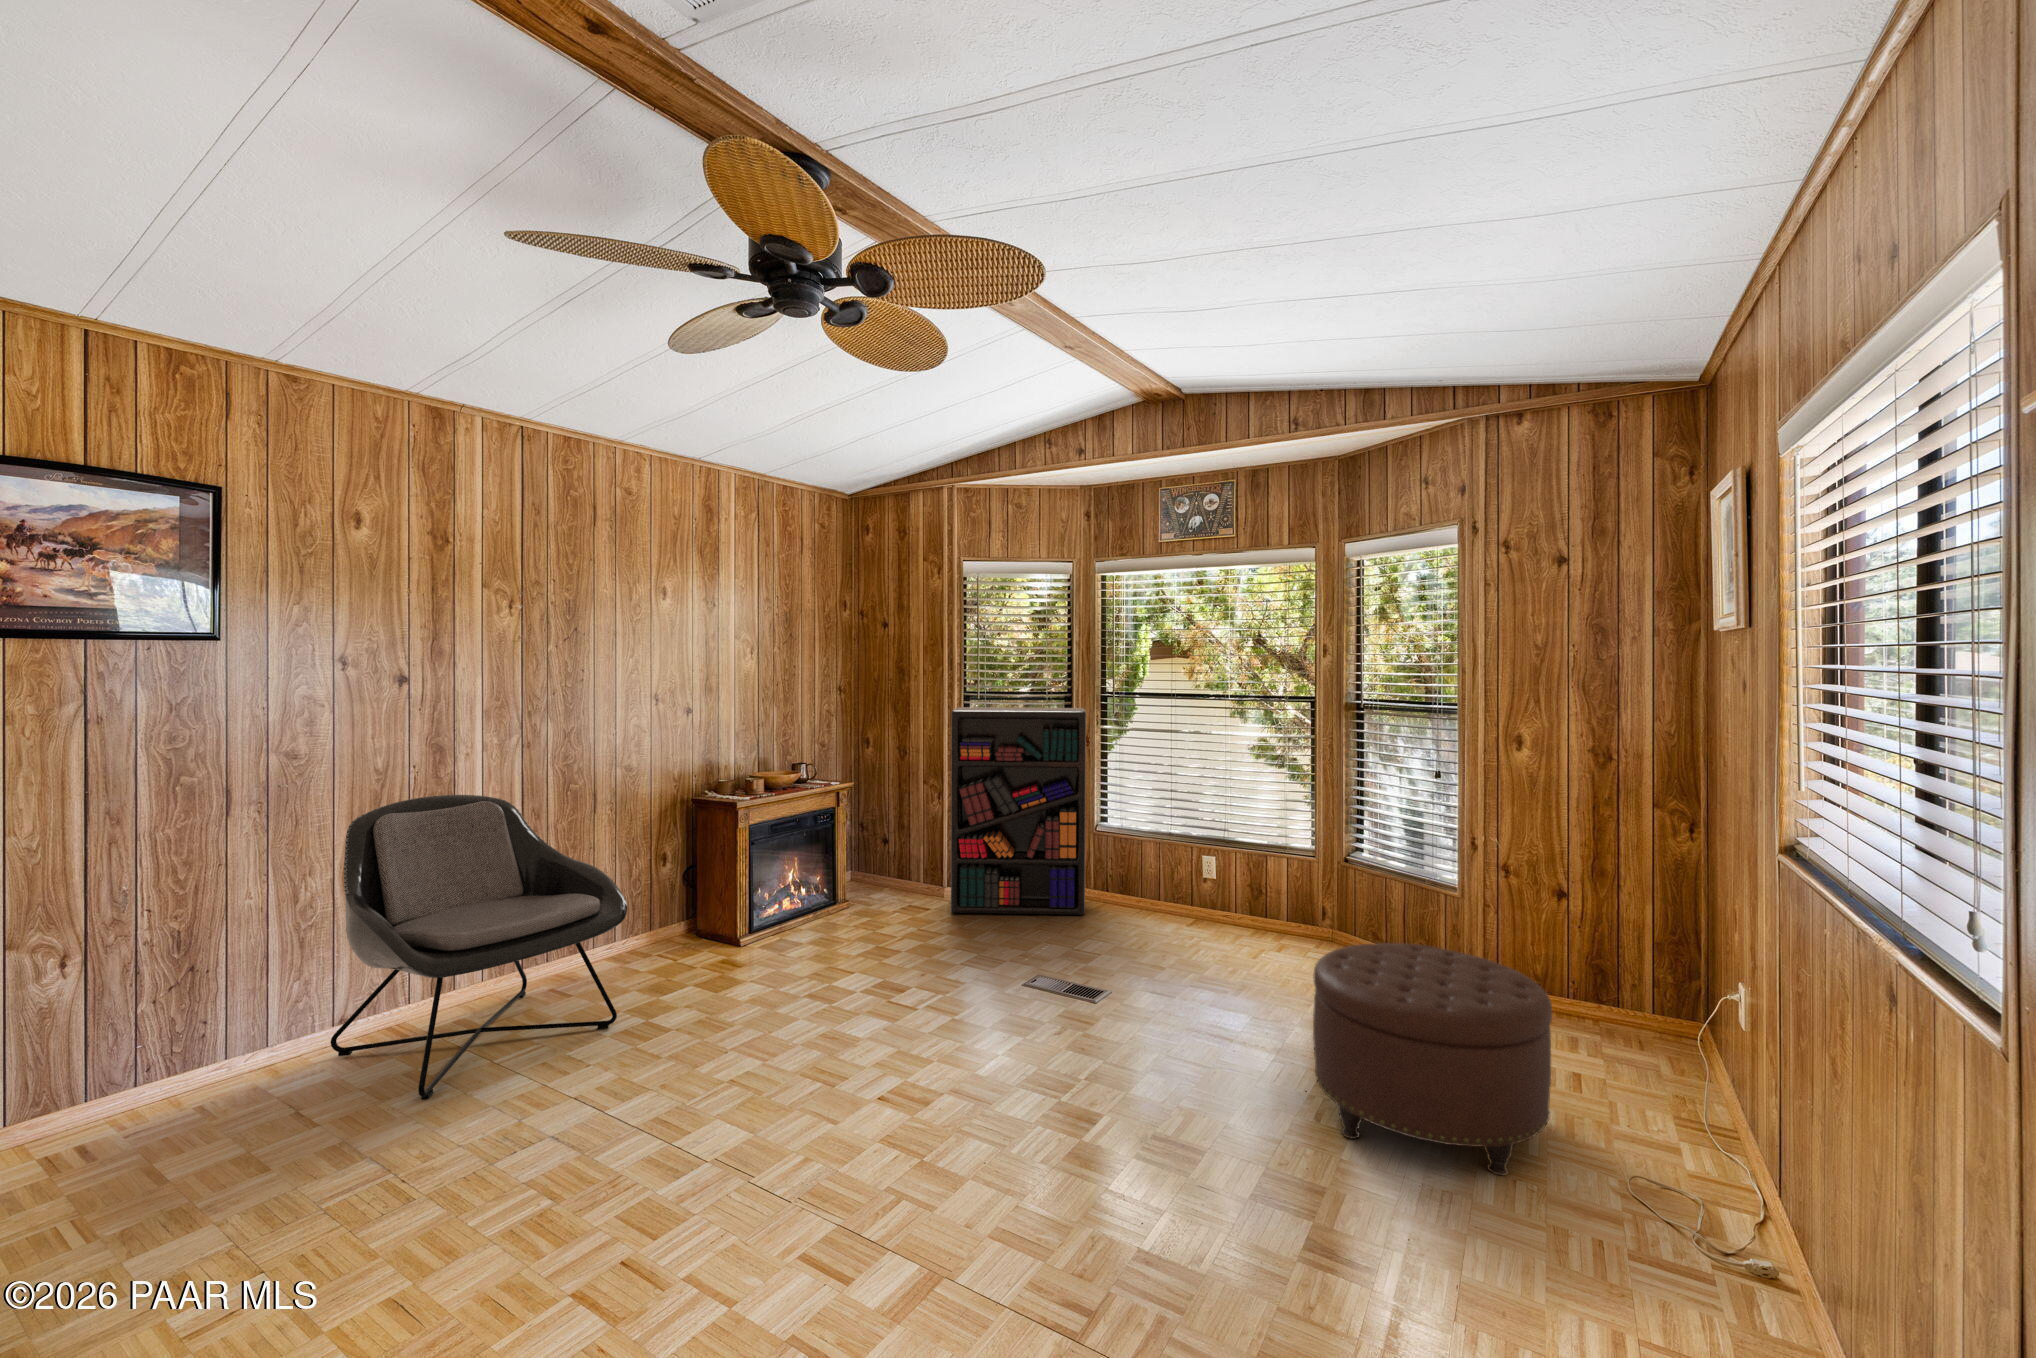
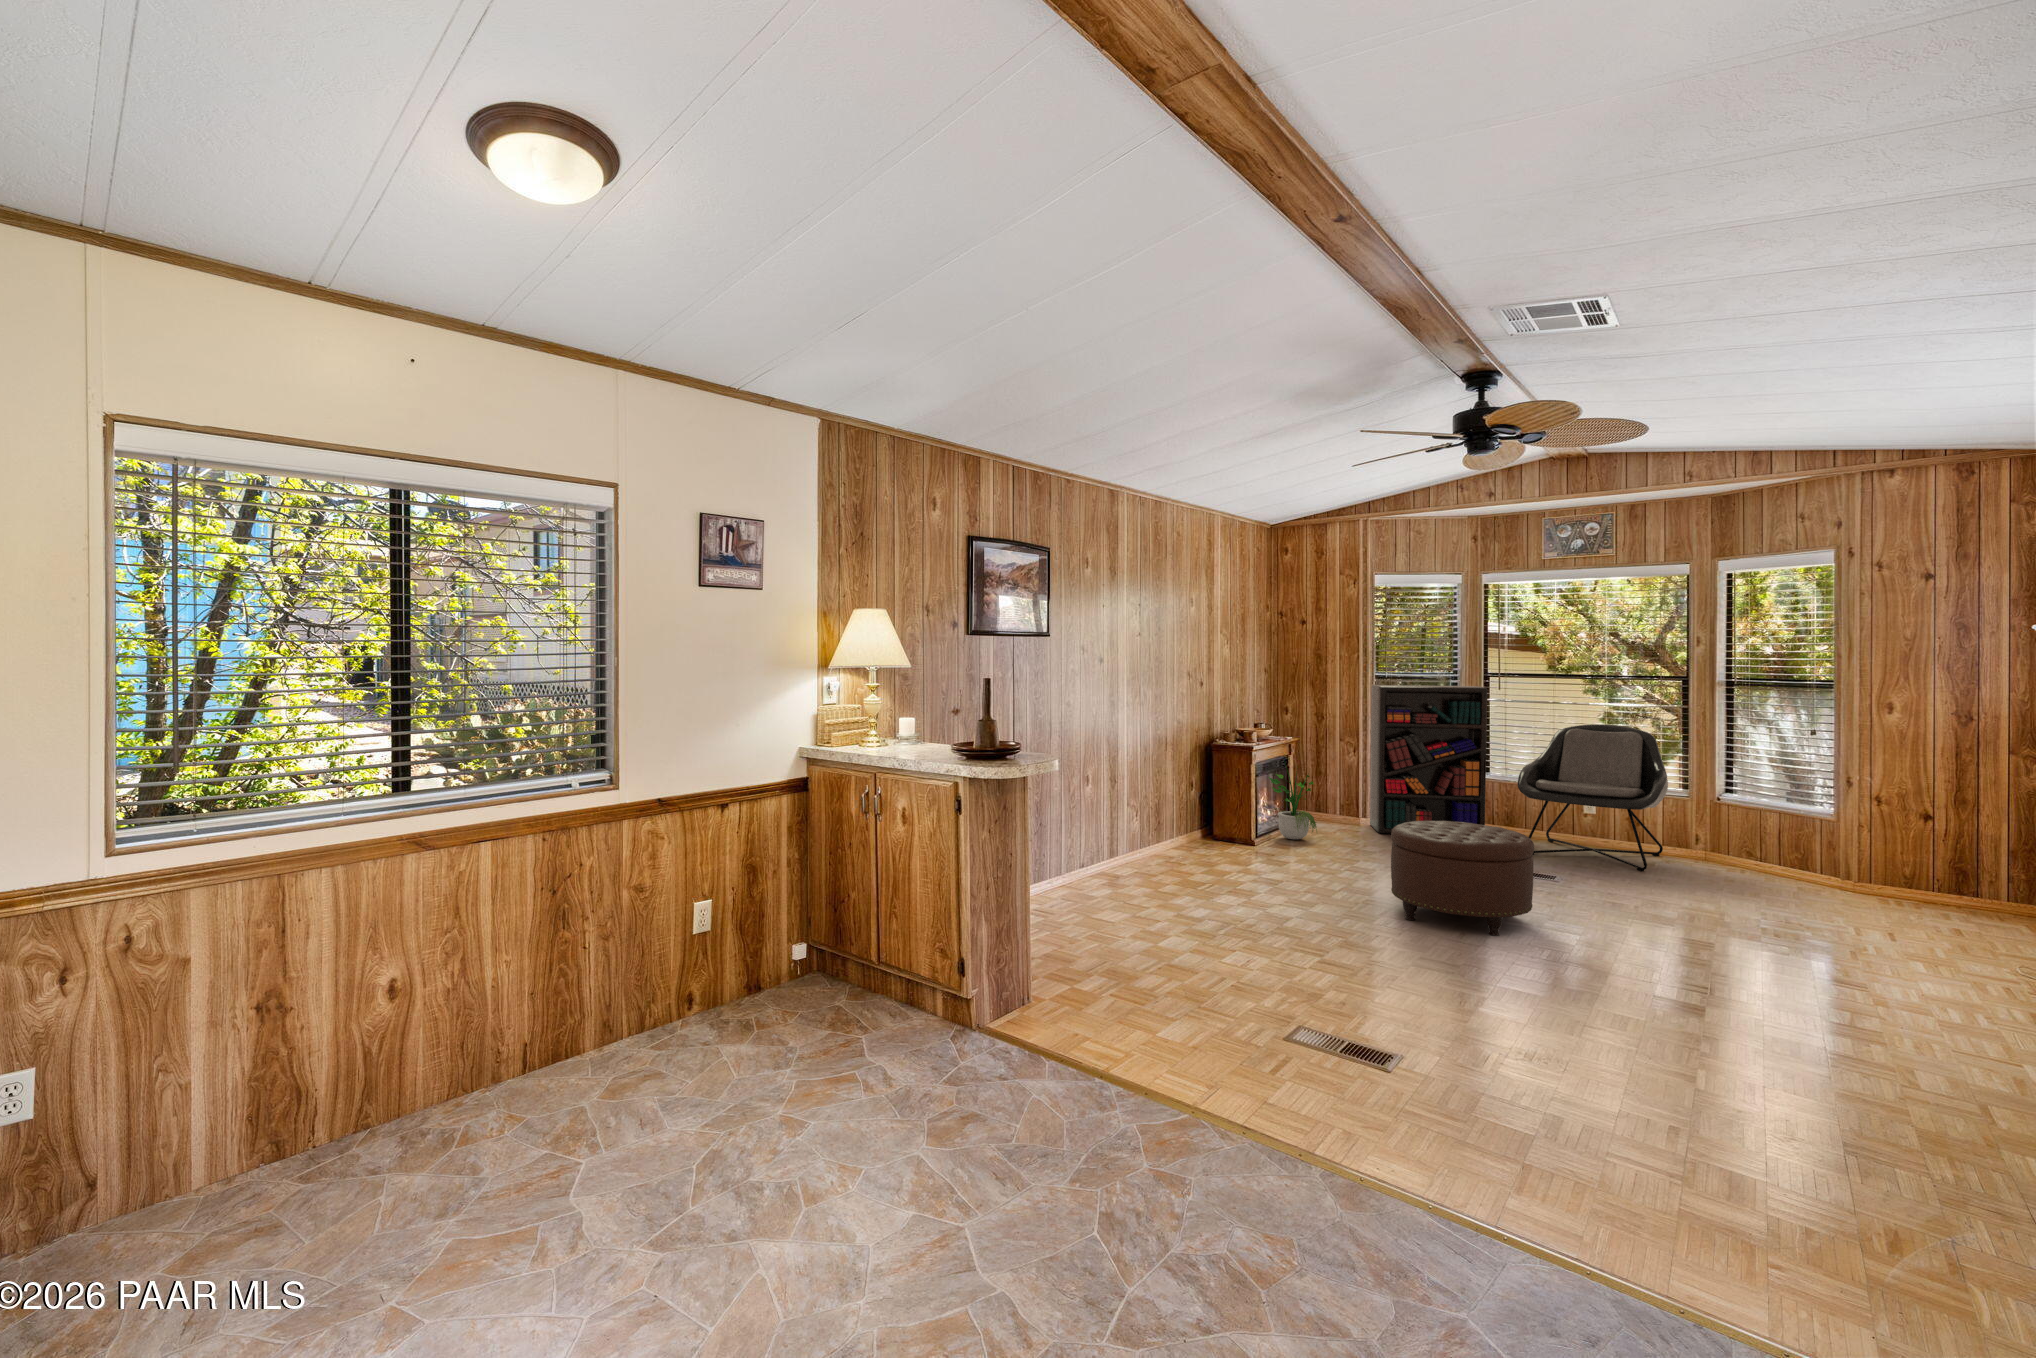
lounge chair: present [331,795,627,1099] -> present [1518,724,1668,871]
potted plant: none [783,814,865,934] -> present [1269,767,1317,839]
ottoman: present [1313,943,1552,1176] -> present [1391,821,1534,936]

